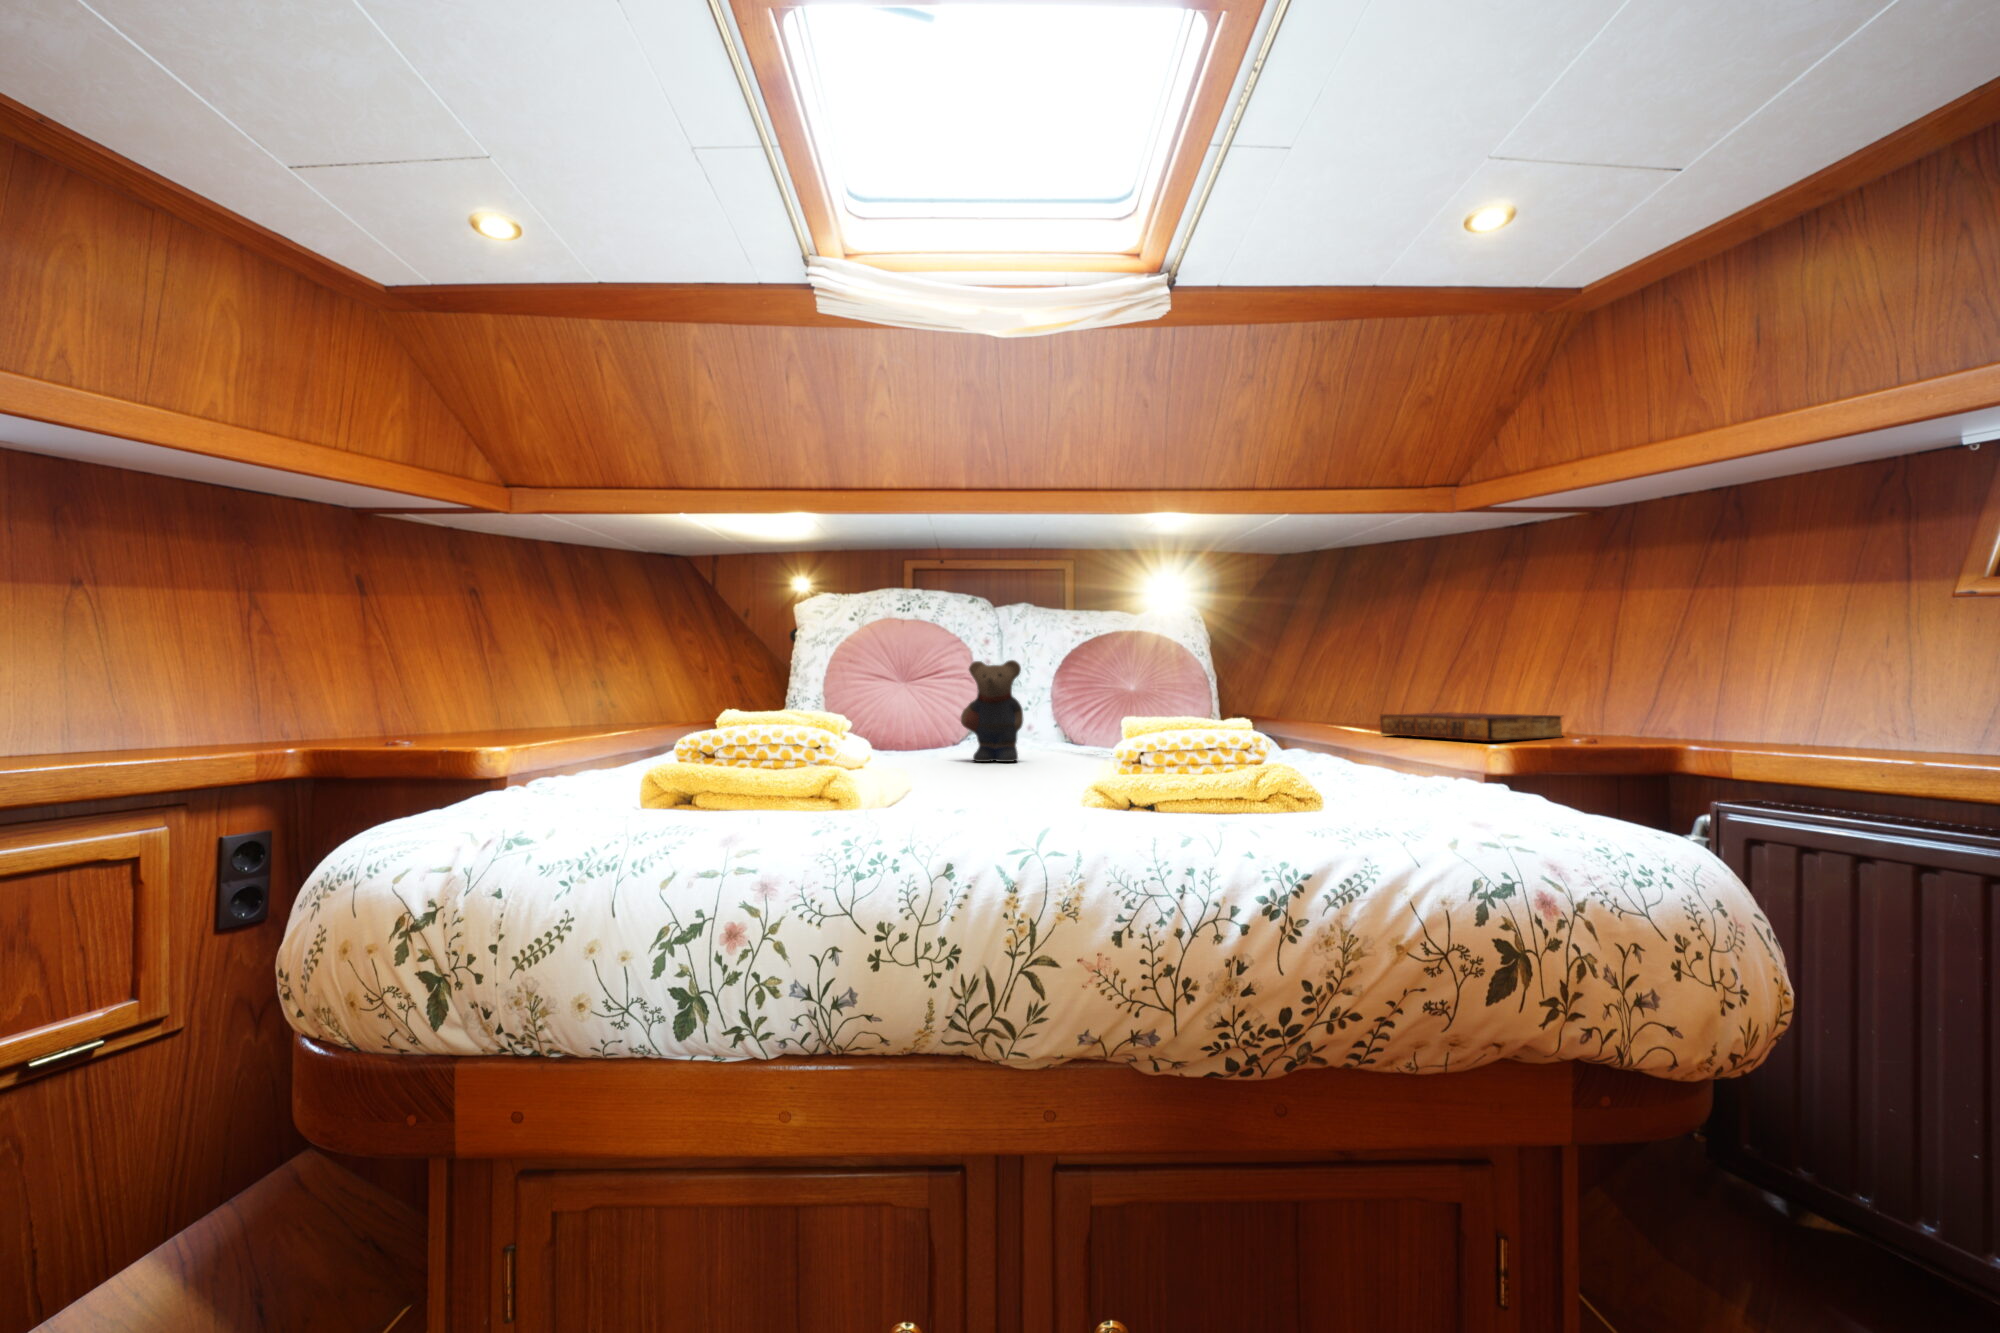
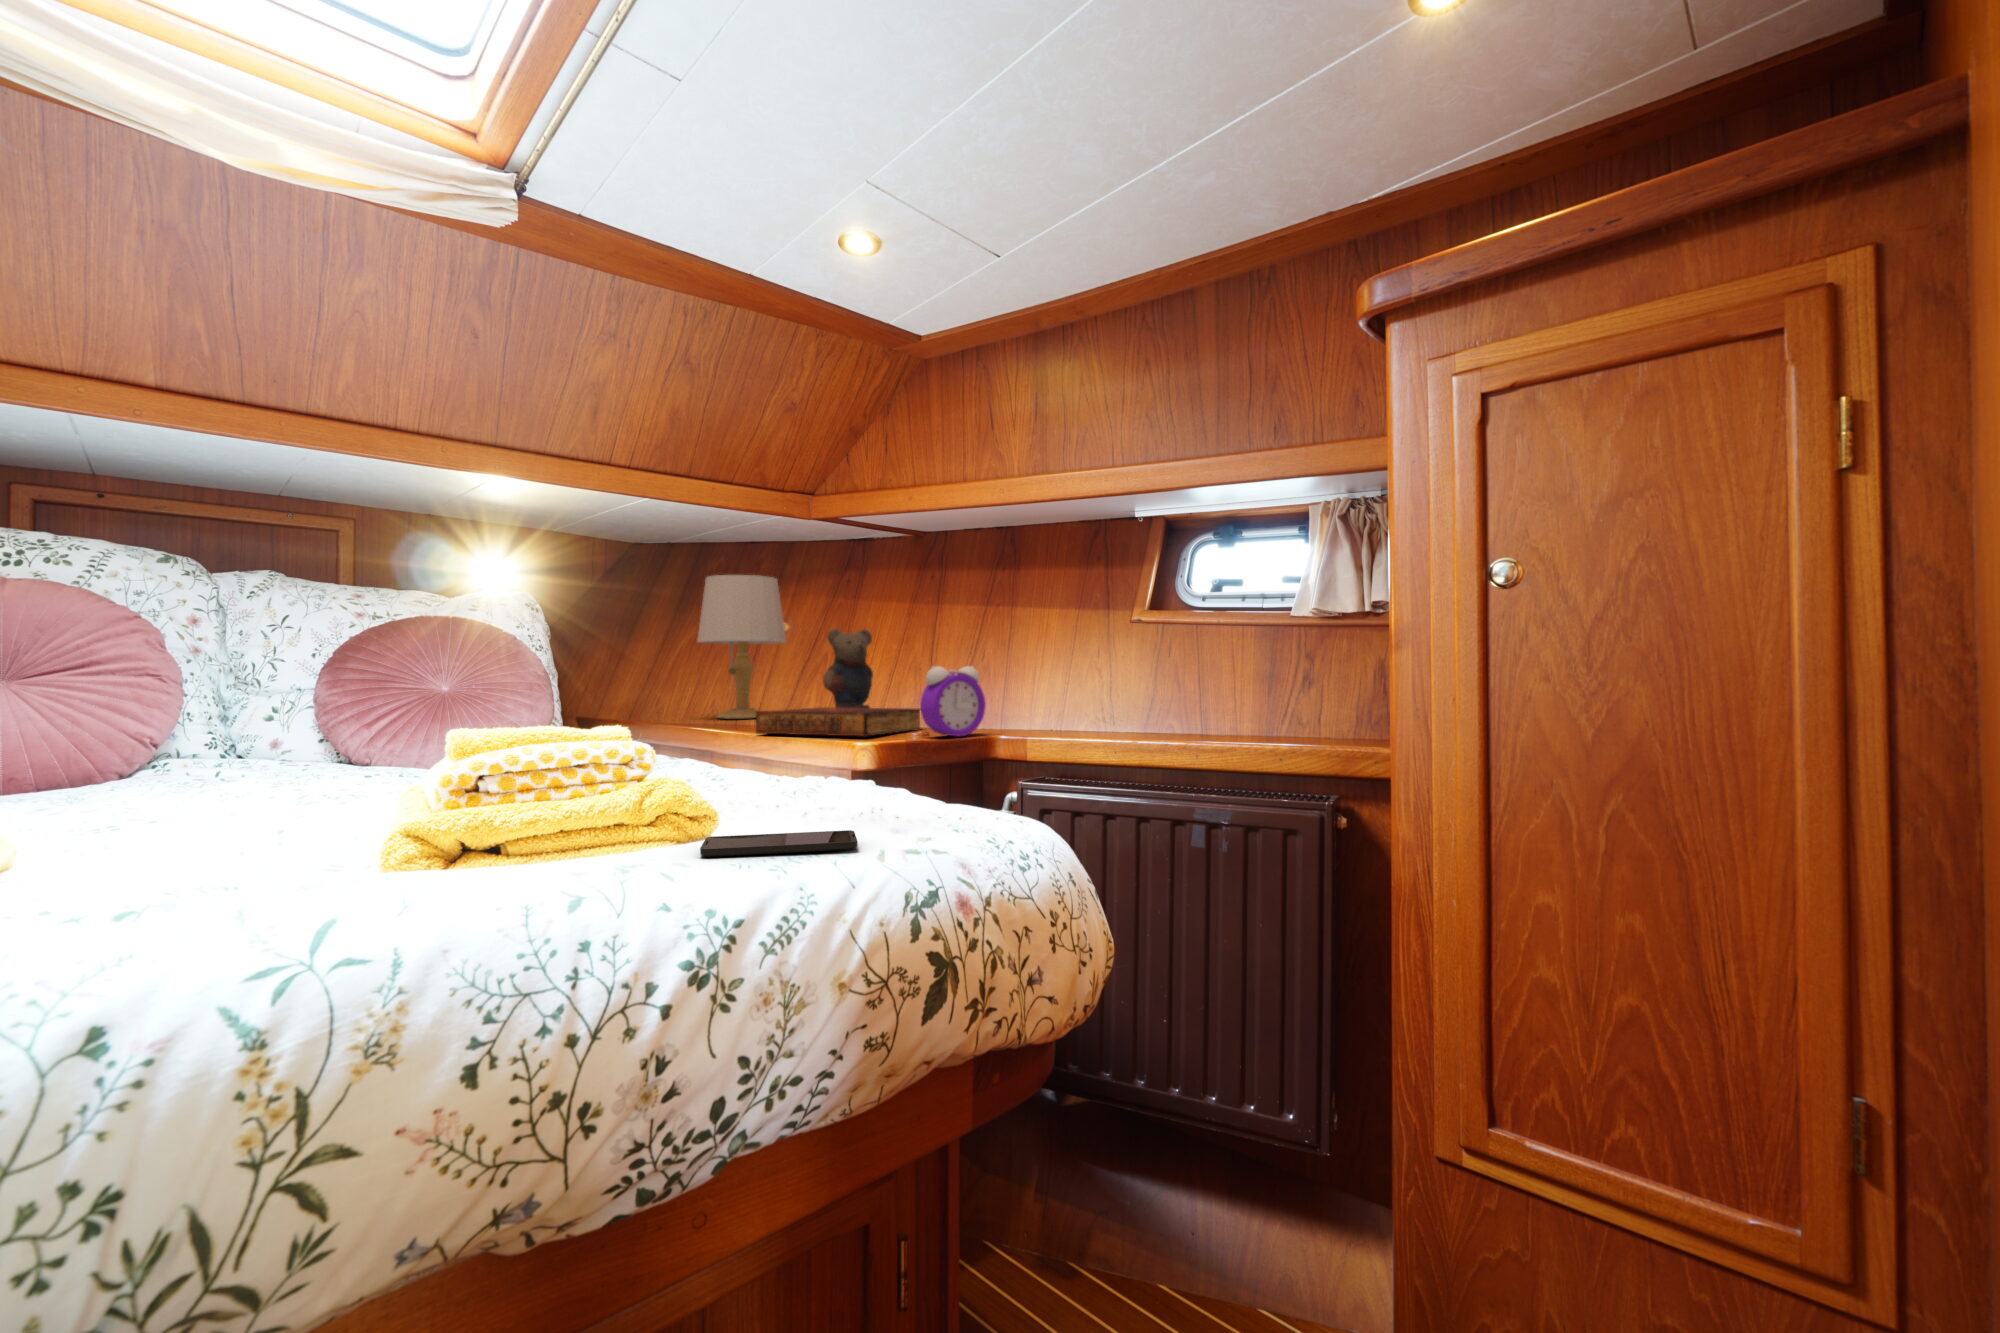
table lamp: none [1334,592,1419,721] -> present [697,575,786,718]
teddy bear: present [961,660,1023,762] -> present [823,629,873,708]
alarm clock: none [1555,671,1642,745] -> present [920,666,986,736]
smartphone: none [1287,811,1428,835] -> present [700,830,857,857]

